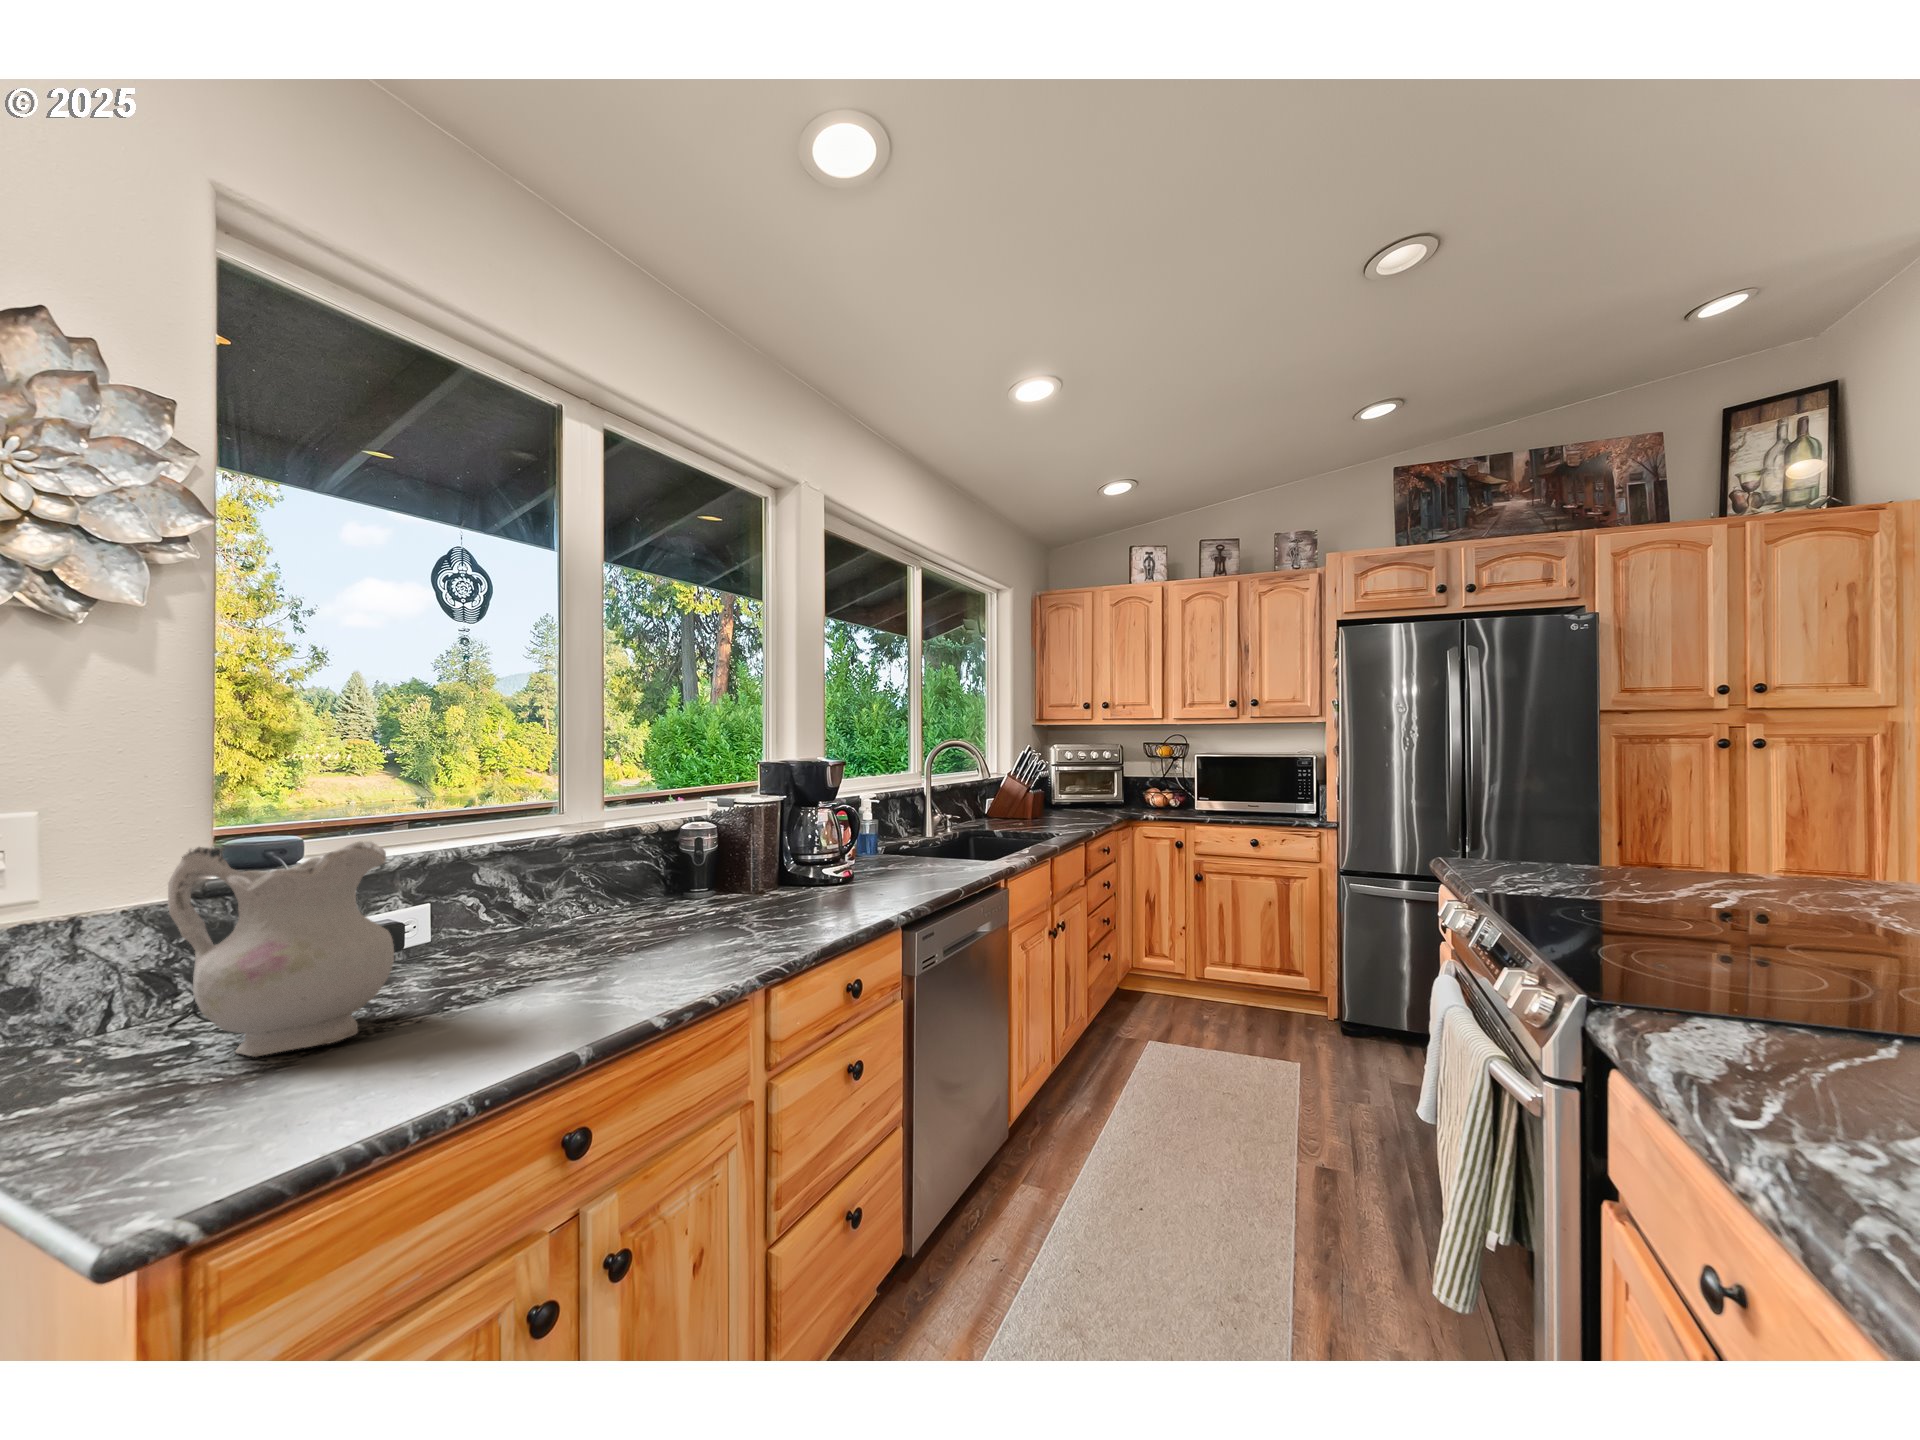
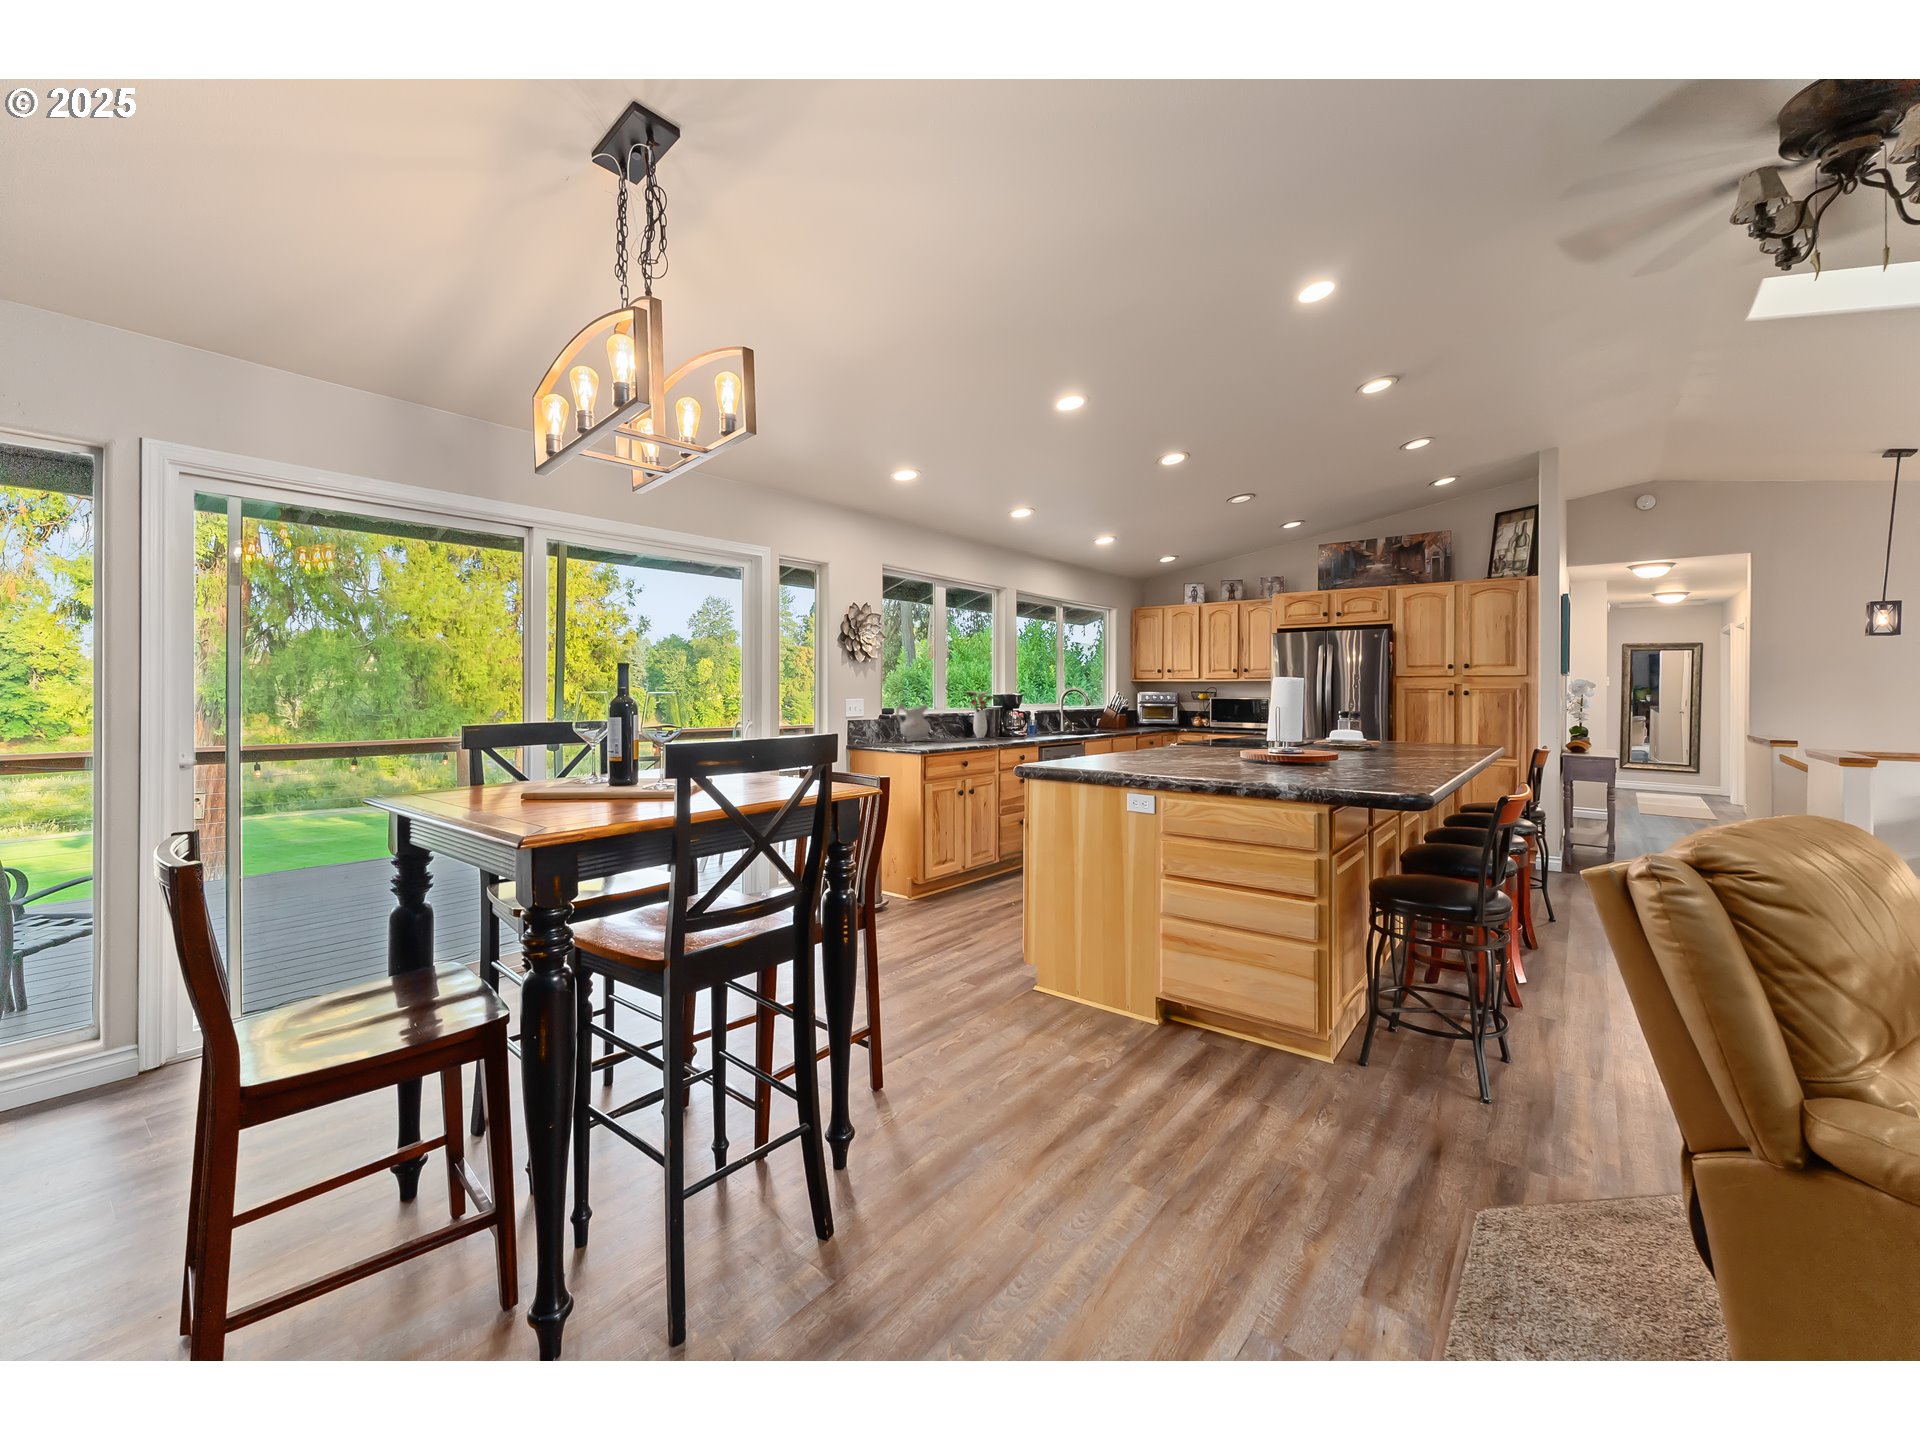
flower arrangement: none [613,754,770,921] -> present [958,691,999,738]

